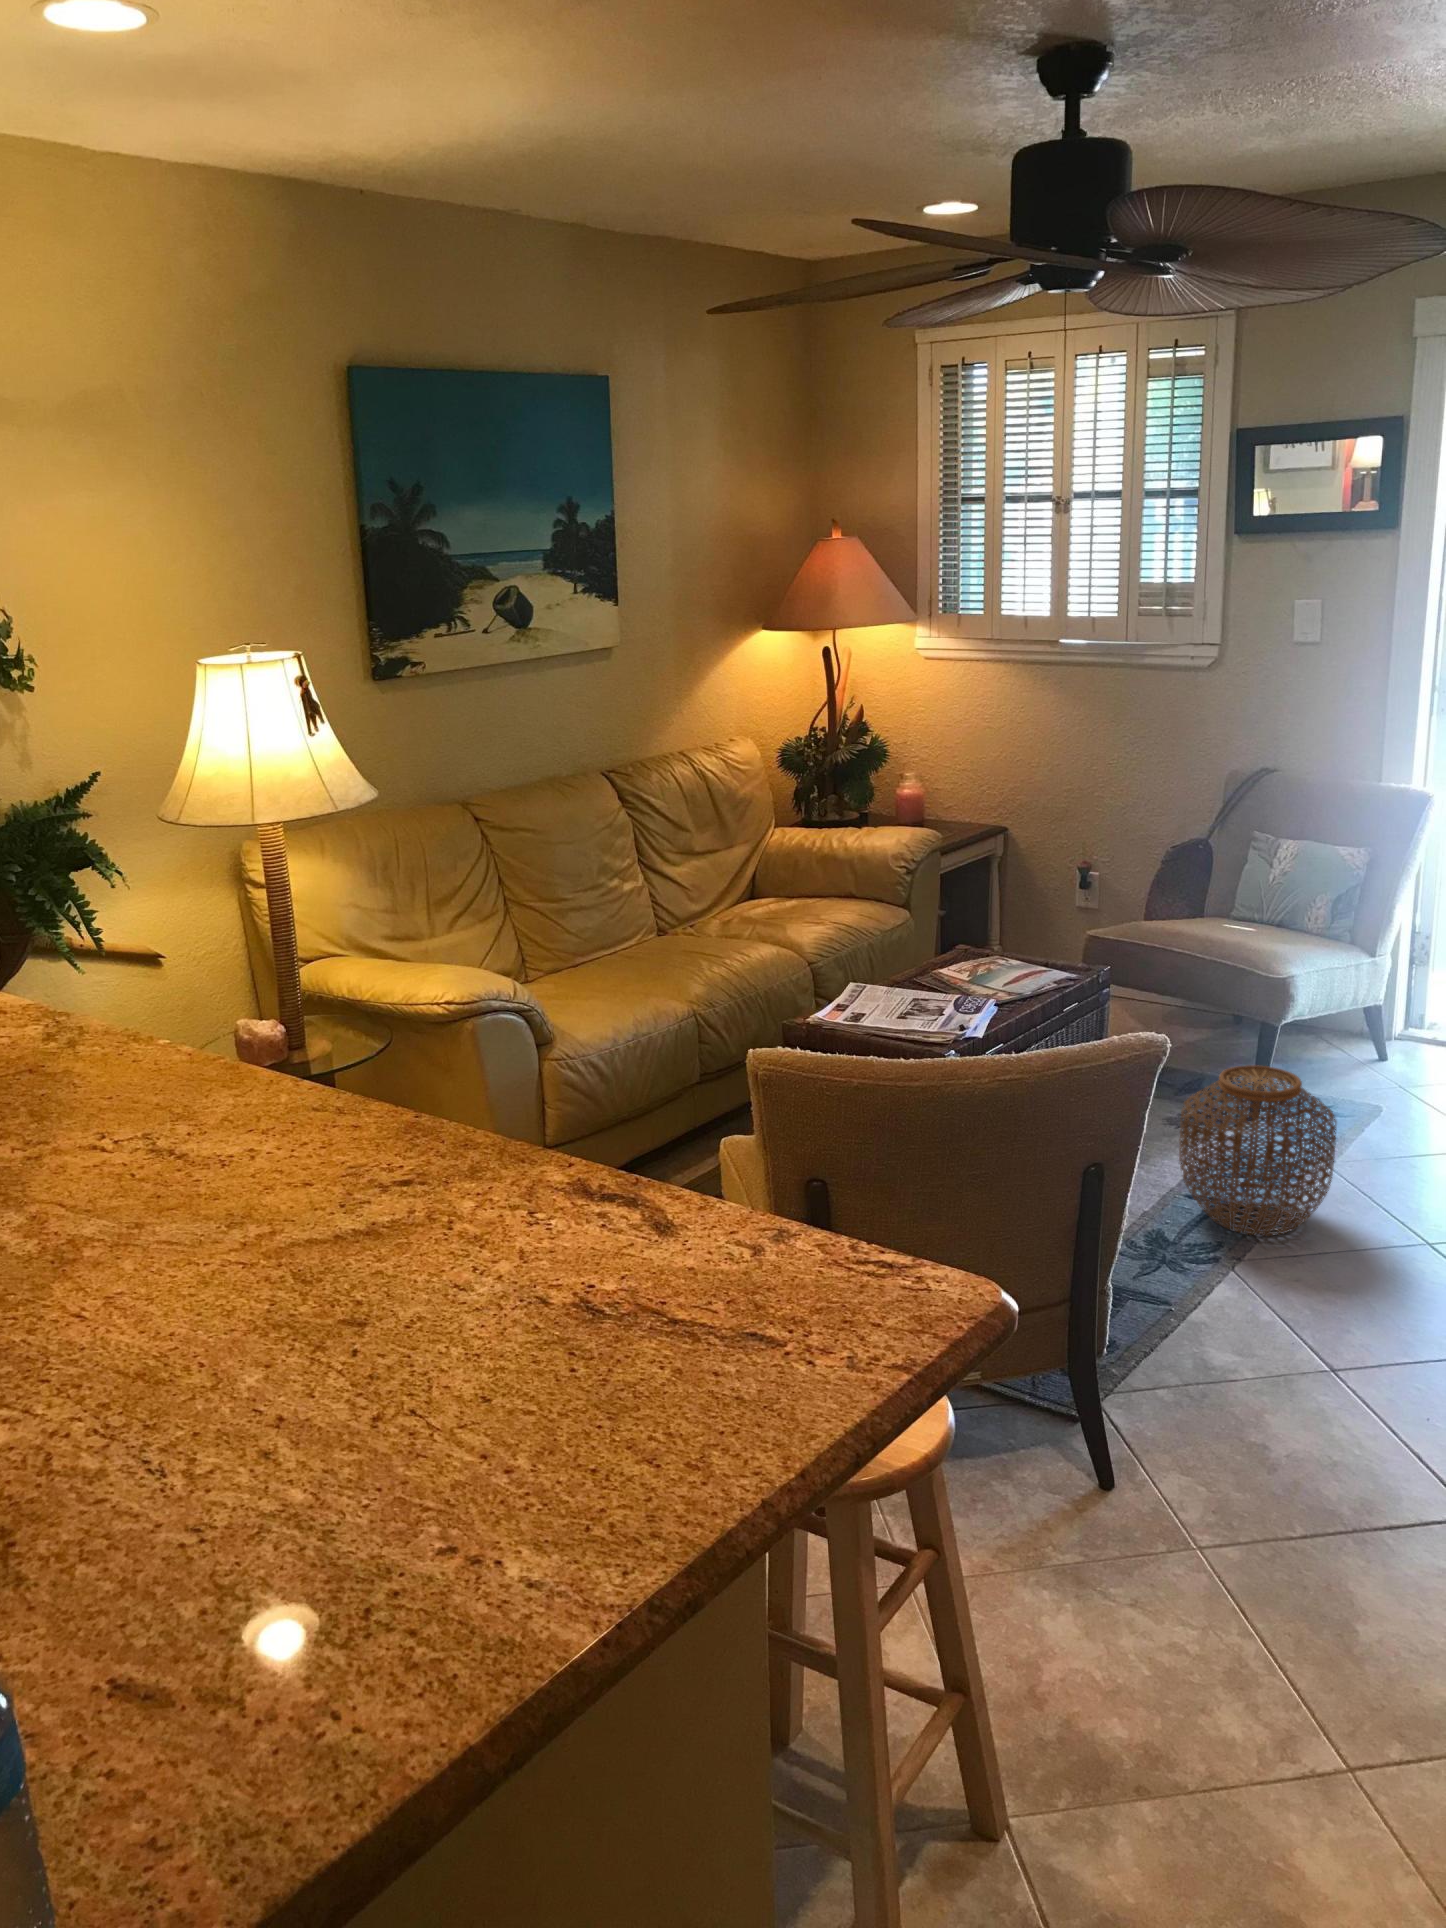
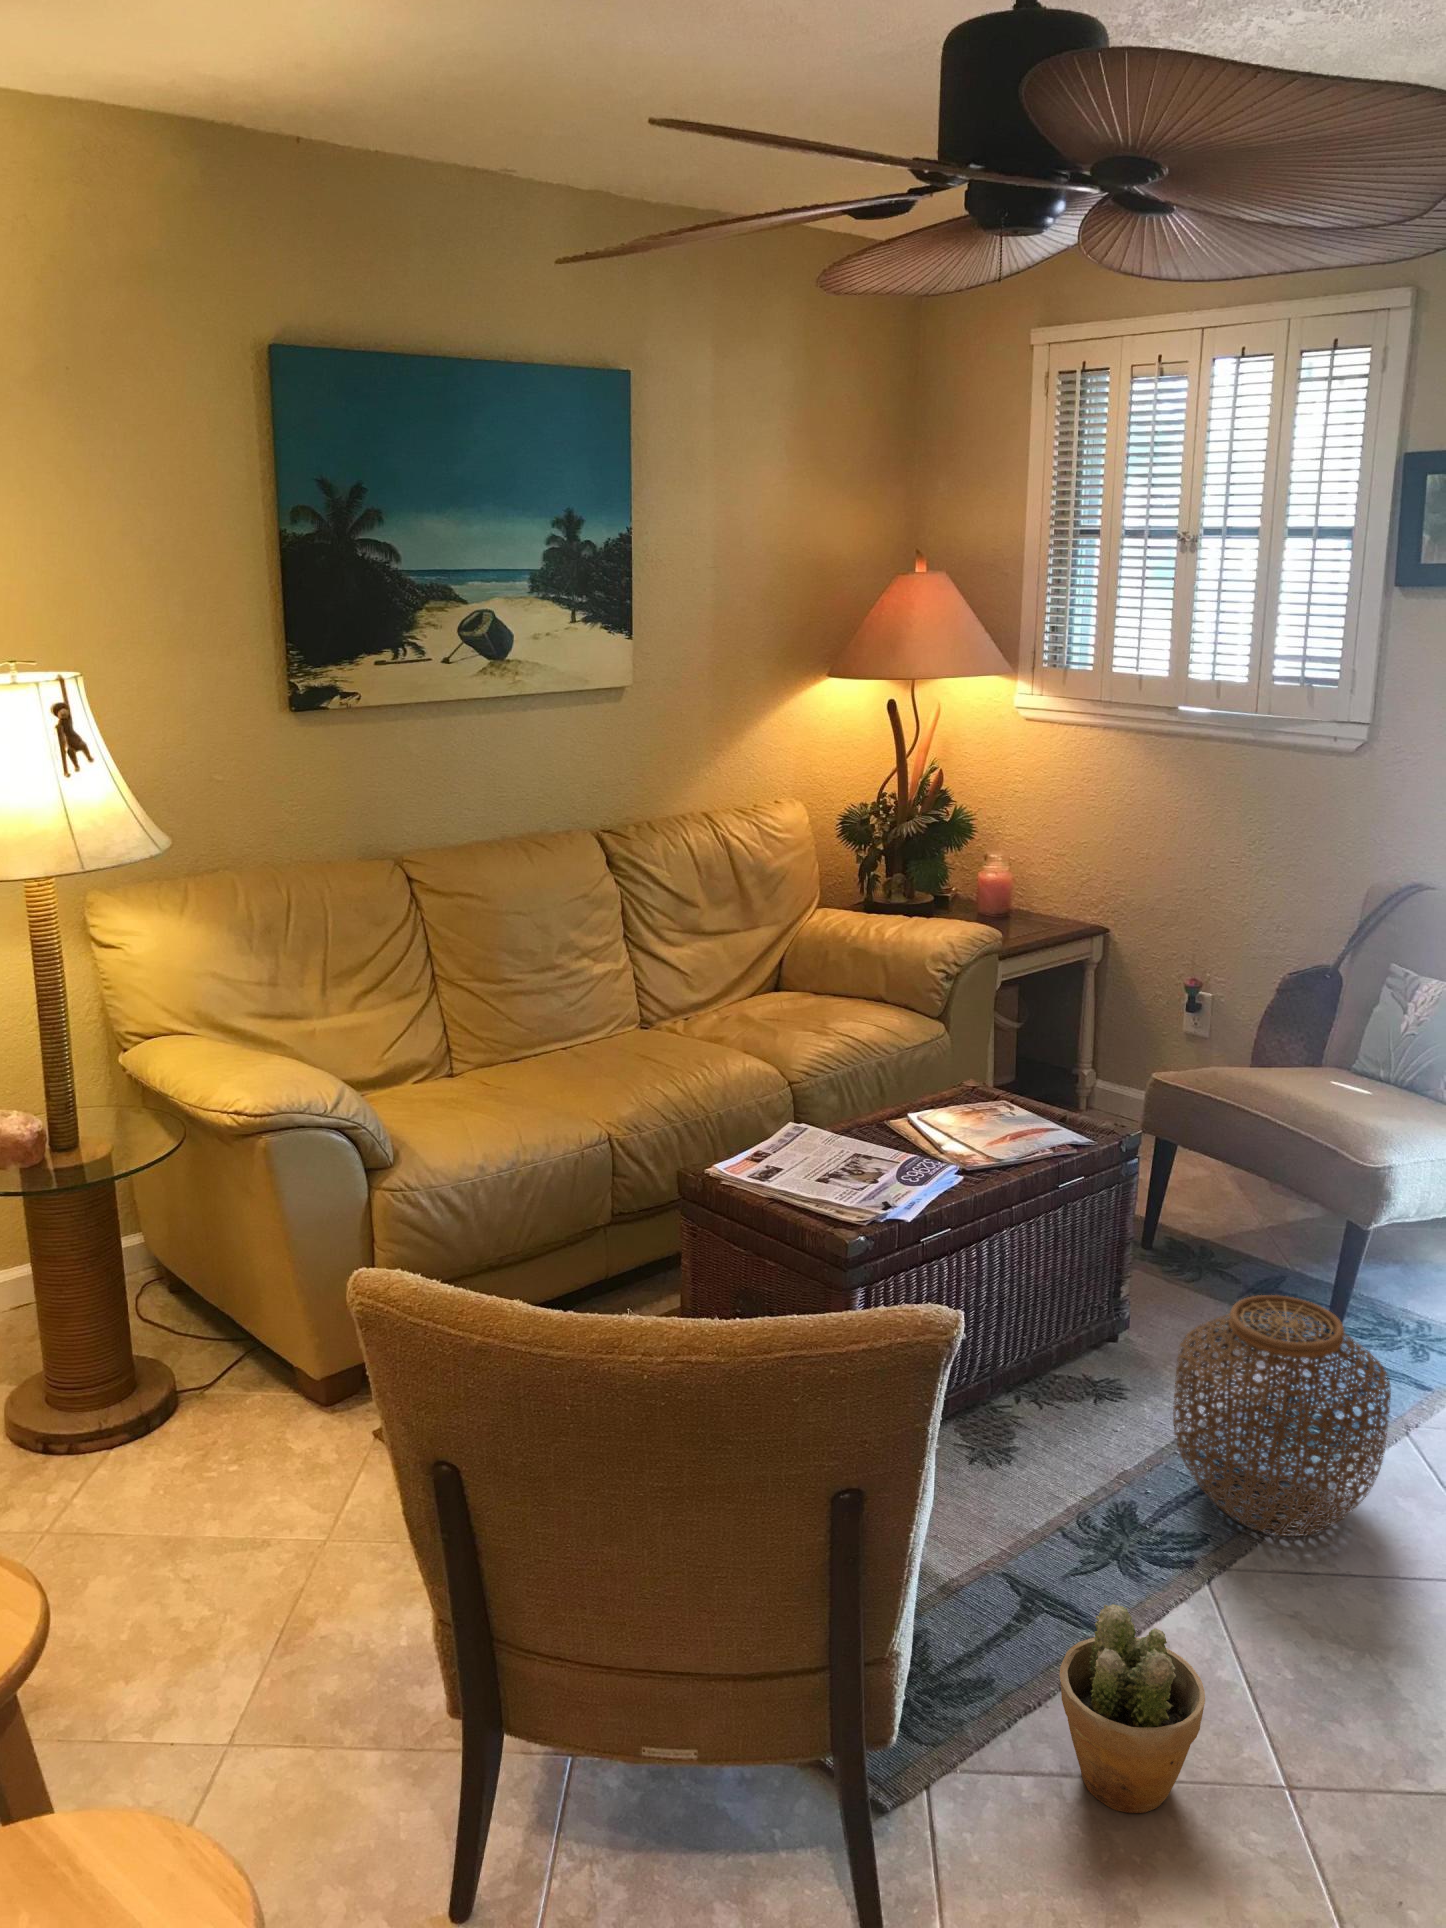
potted plant: none [1179,1257,1281,1395] -> present [1060,1604,1205,1813]

